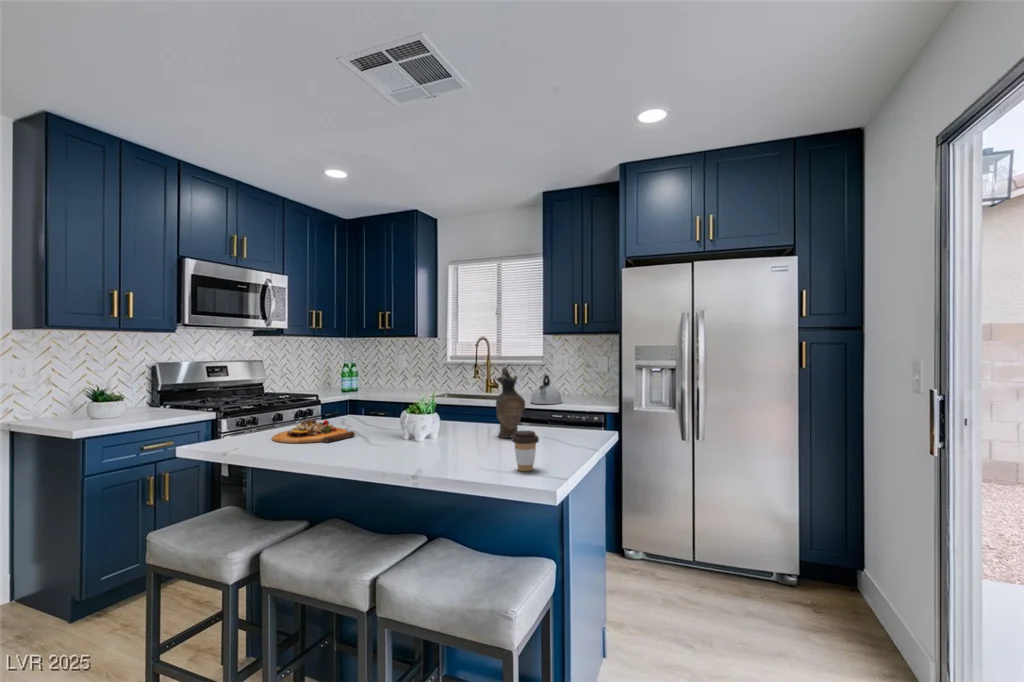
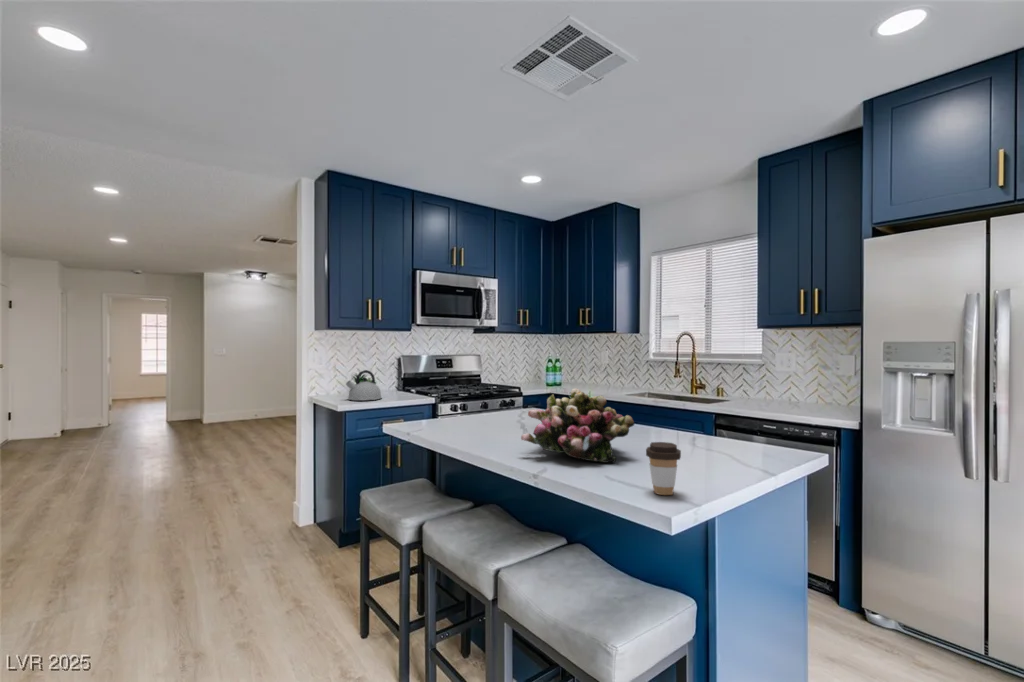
ceramic pitcher: present [496,367,525,438] -> none [660,363,697,448]
kettle: present [531,375,562,404] -> present [346,370,382,401]
flower arrangement: none [389,392,485,454] -> present [521,388,634,463]
cutting board: present [272,419,355,443] -> none [438,410,512,434]

